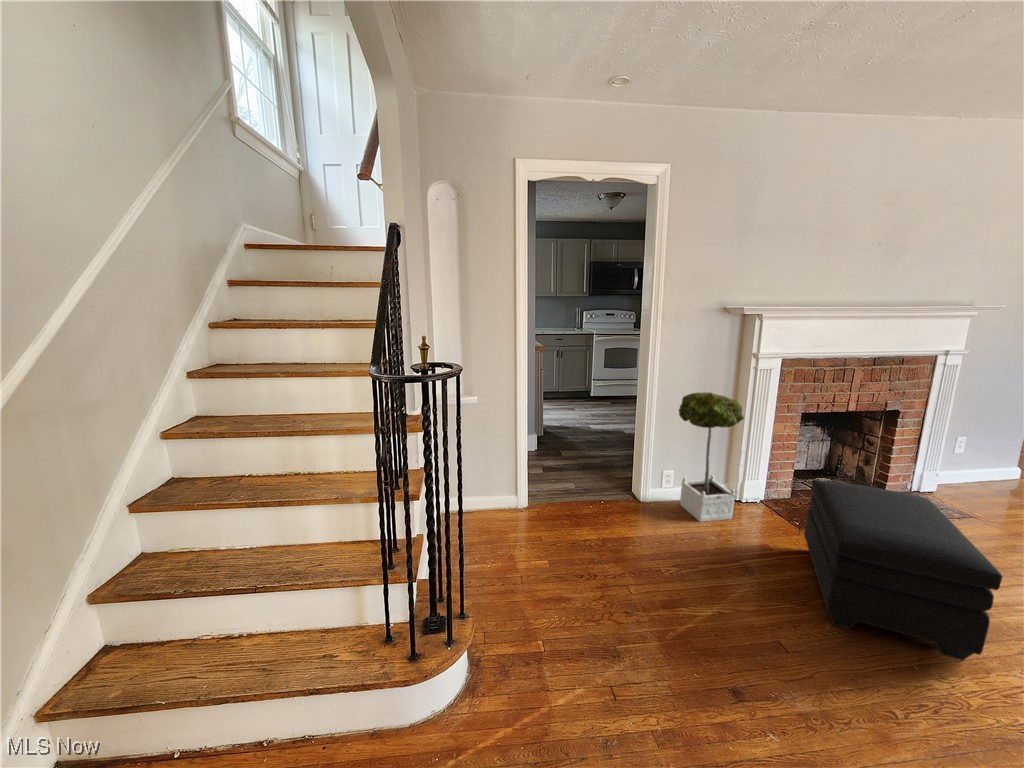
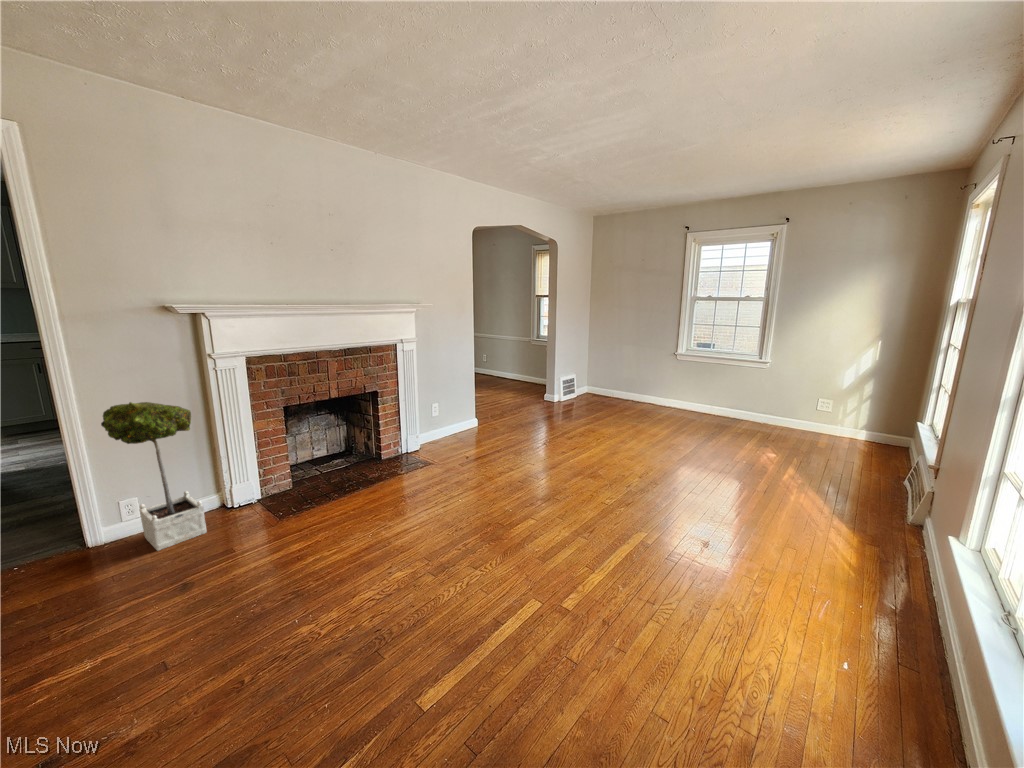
ottoman: present [804,480,1002,660] -> none [214,462,354,616]

